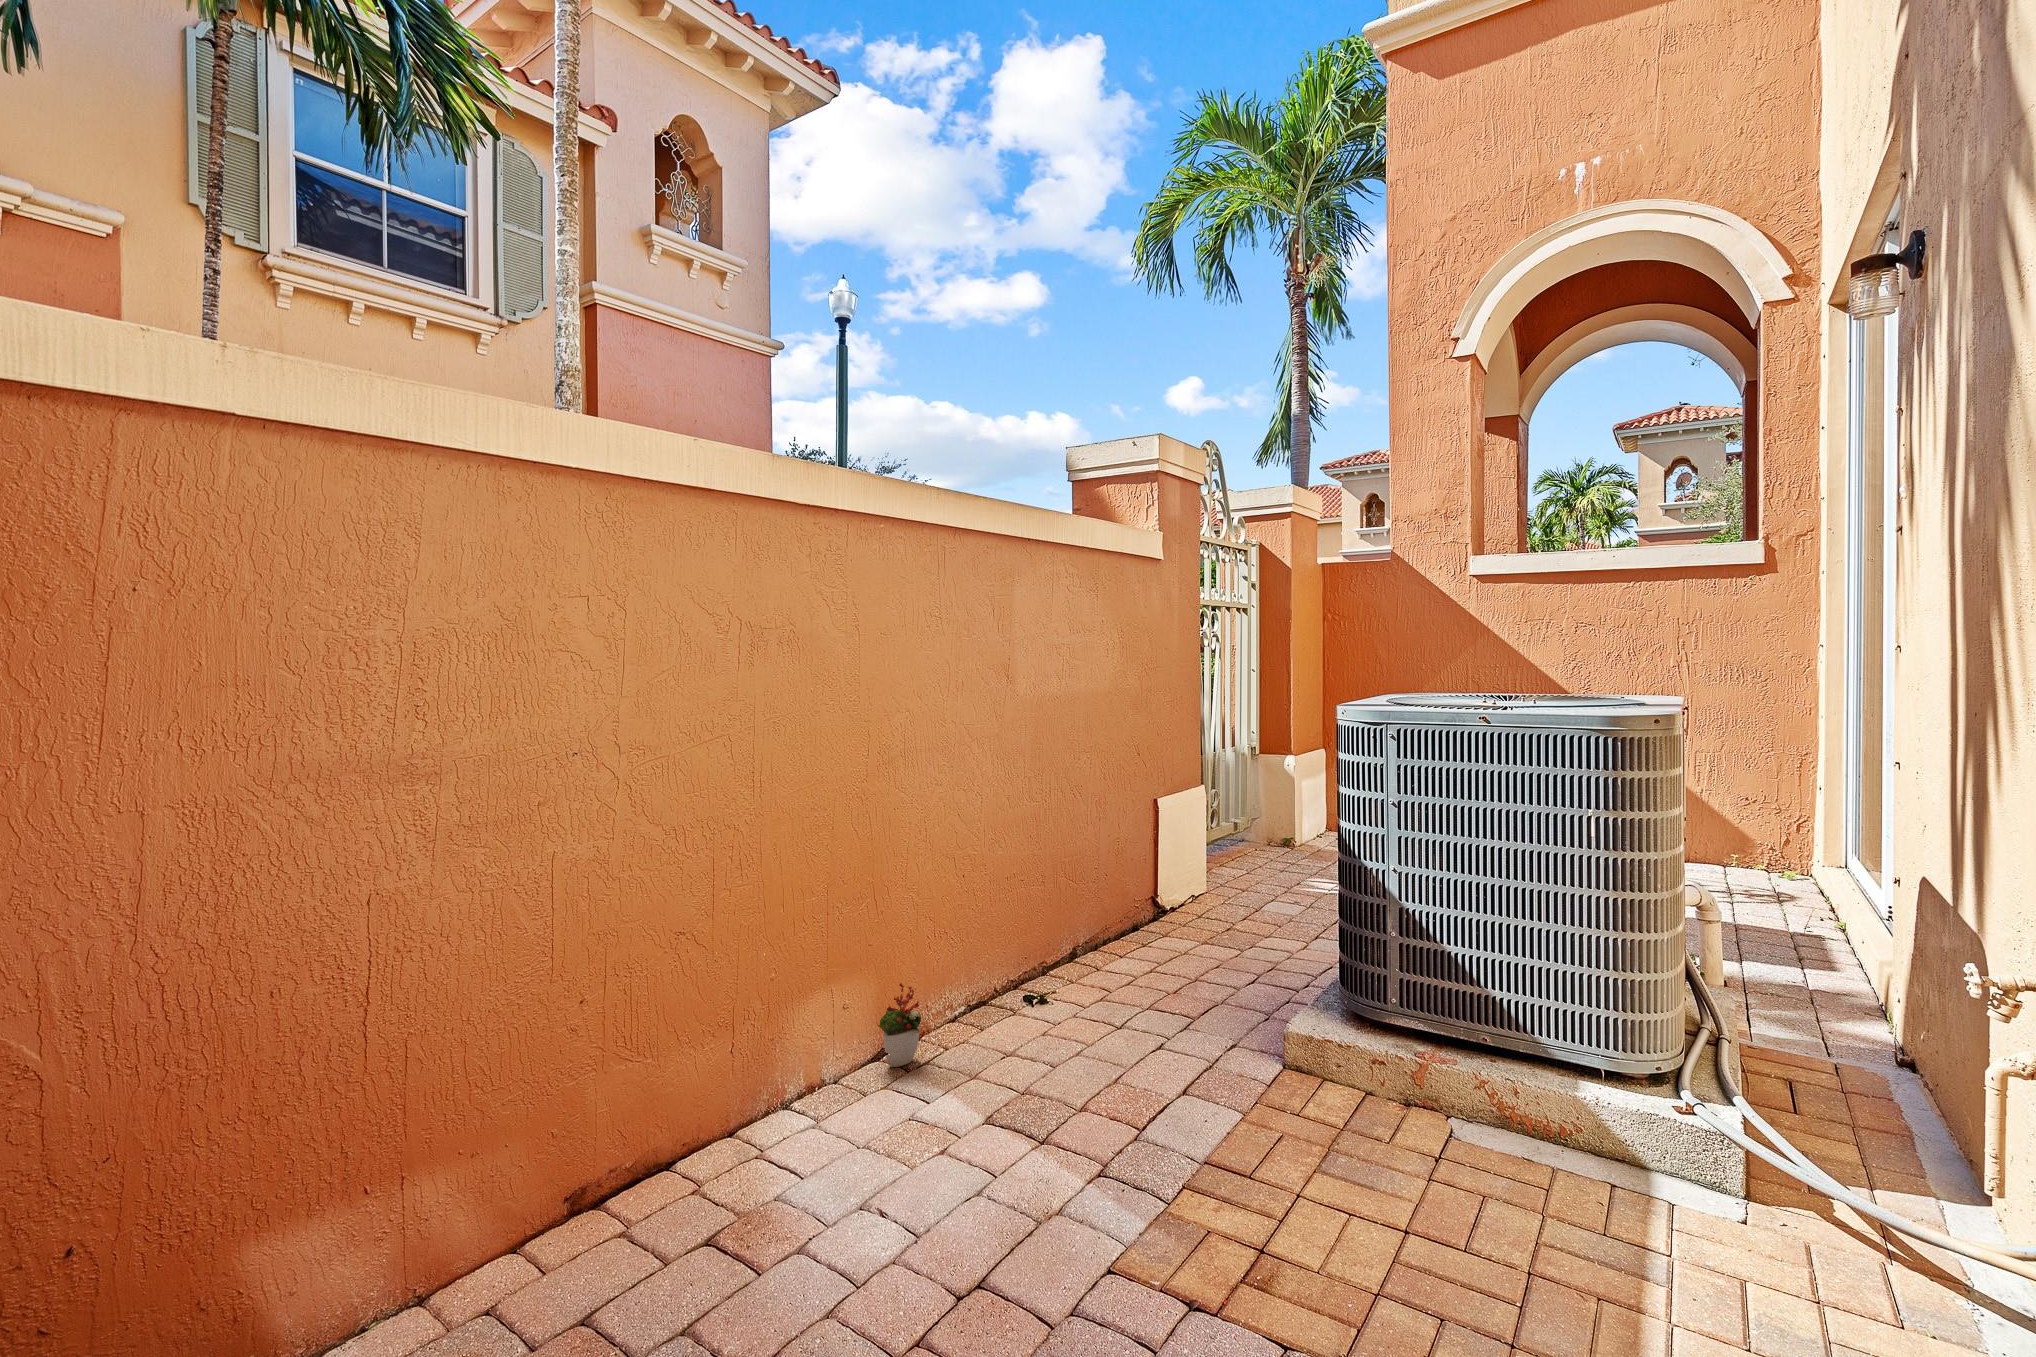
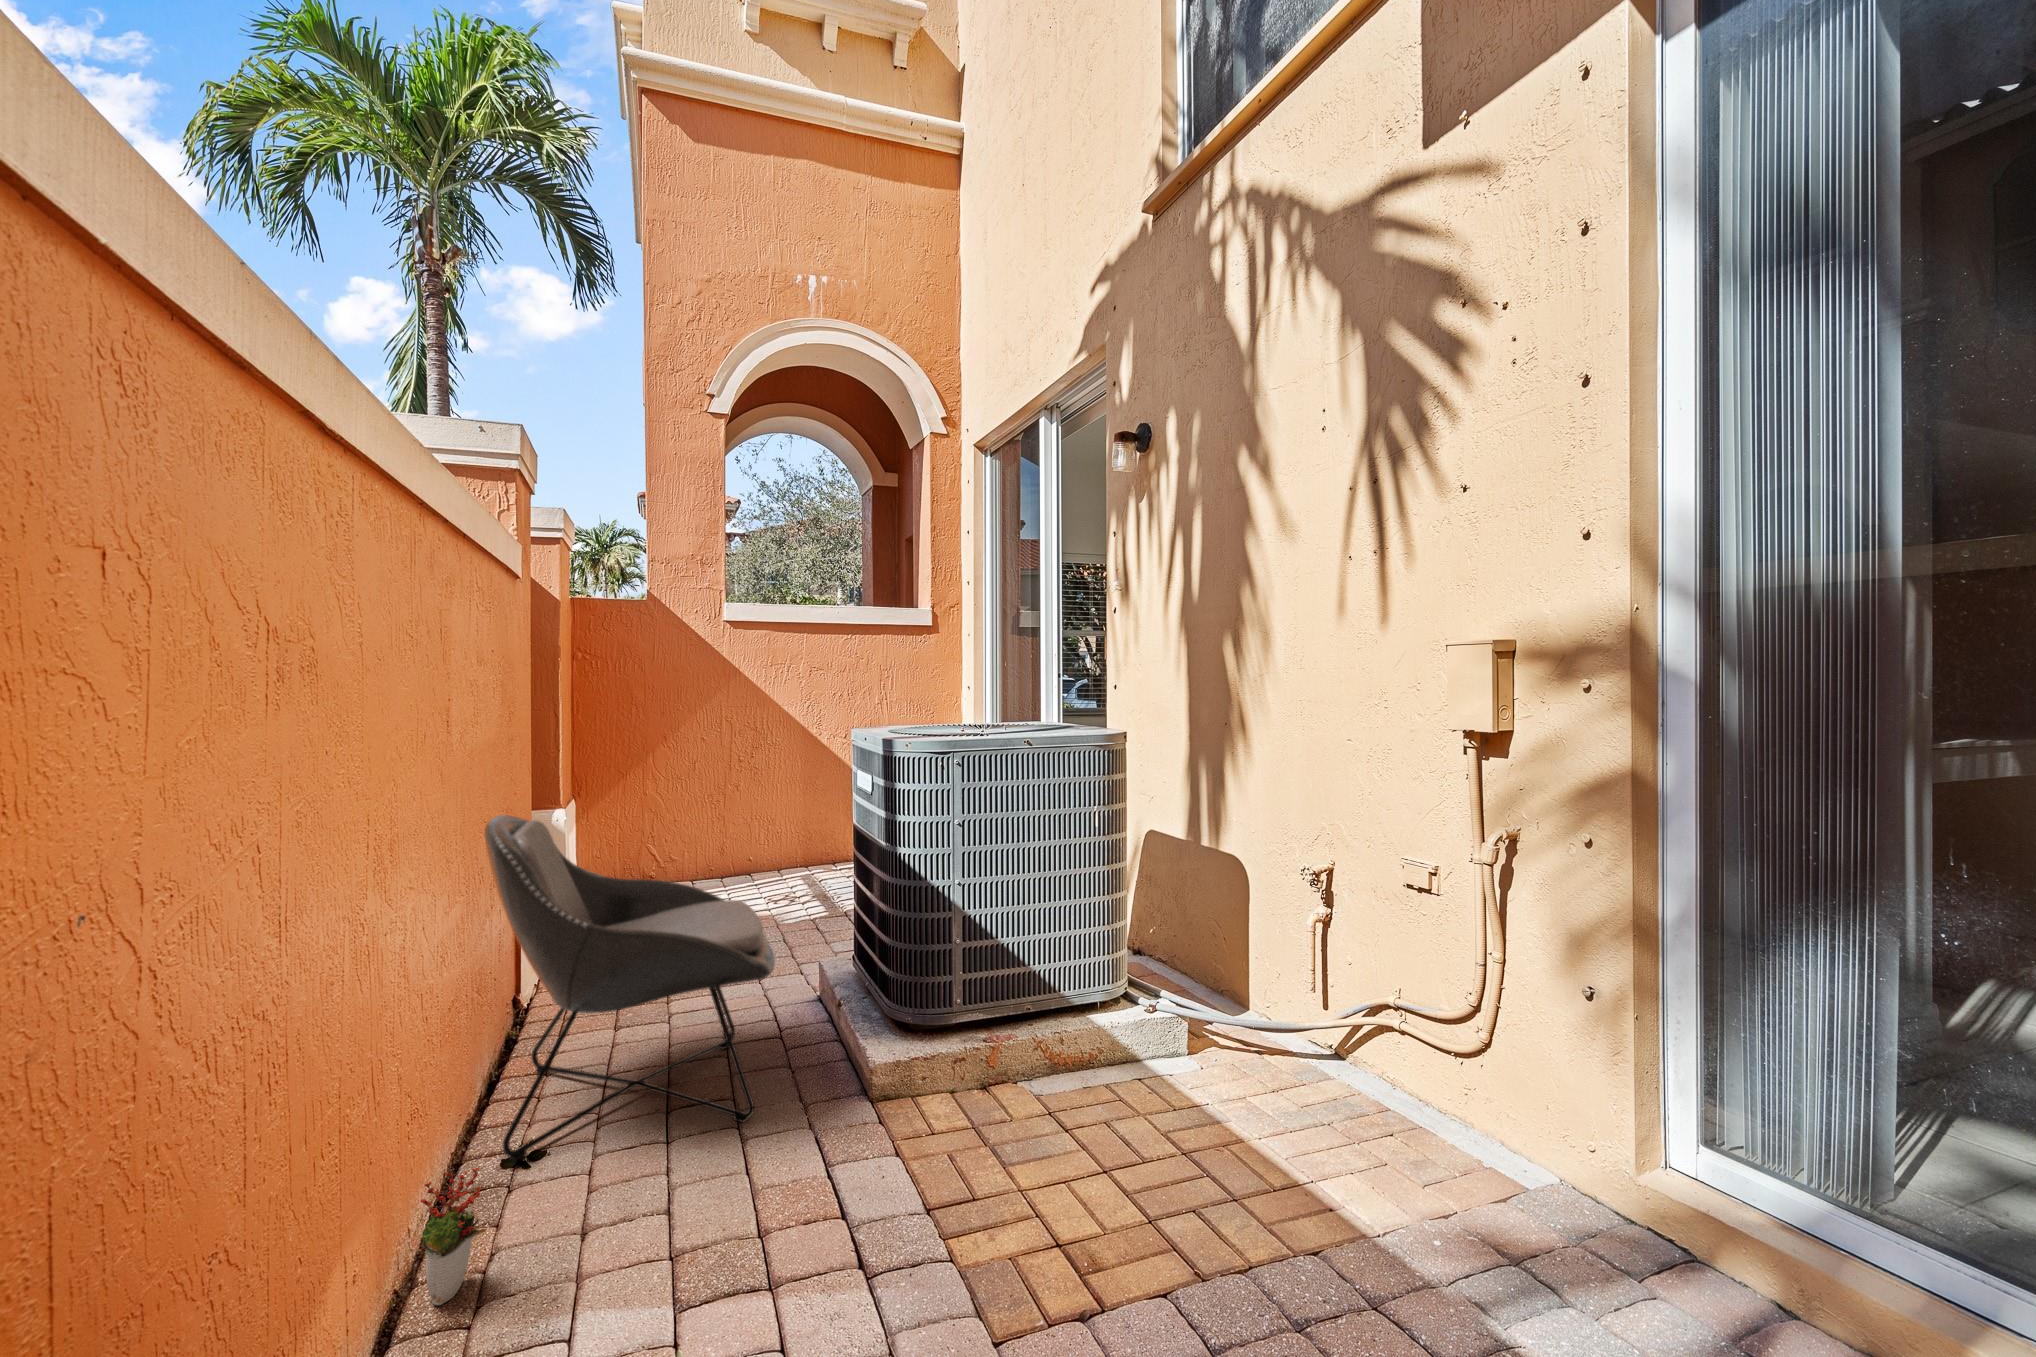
lounge chair: none [1016,753,1269,1043] -> present [484,815,775,1162]

